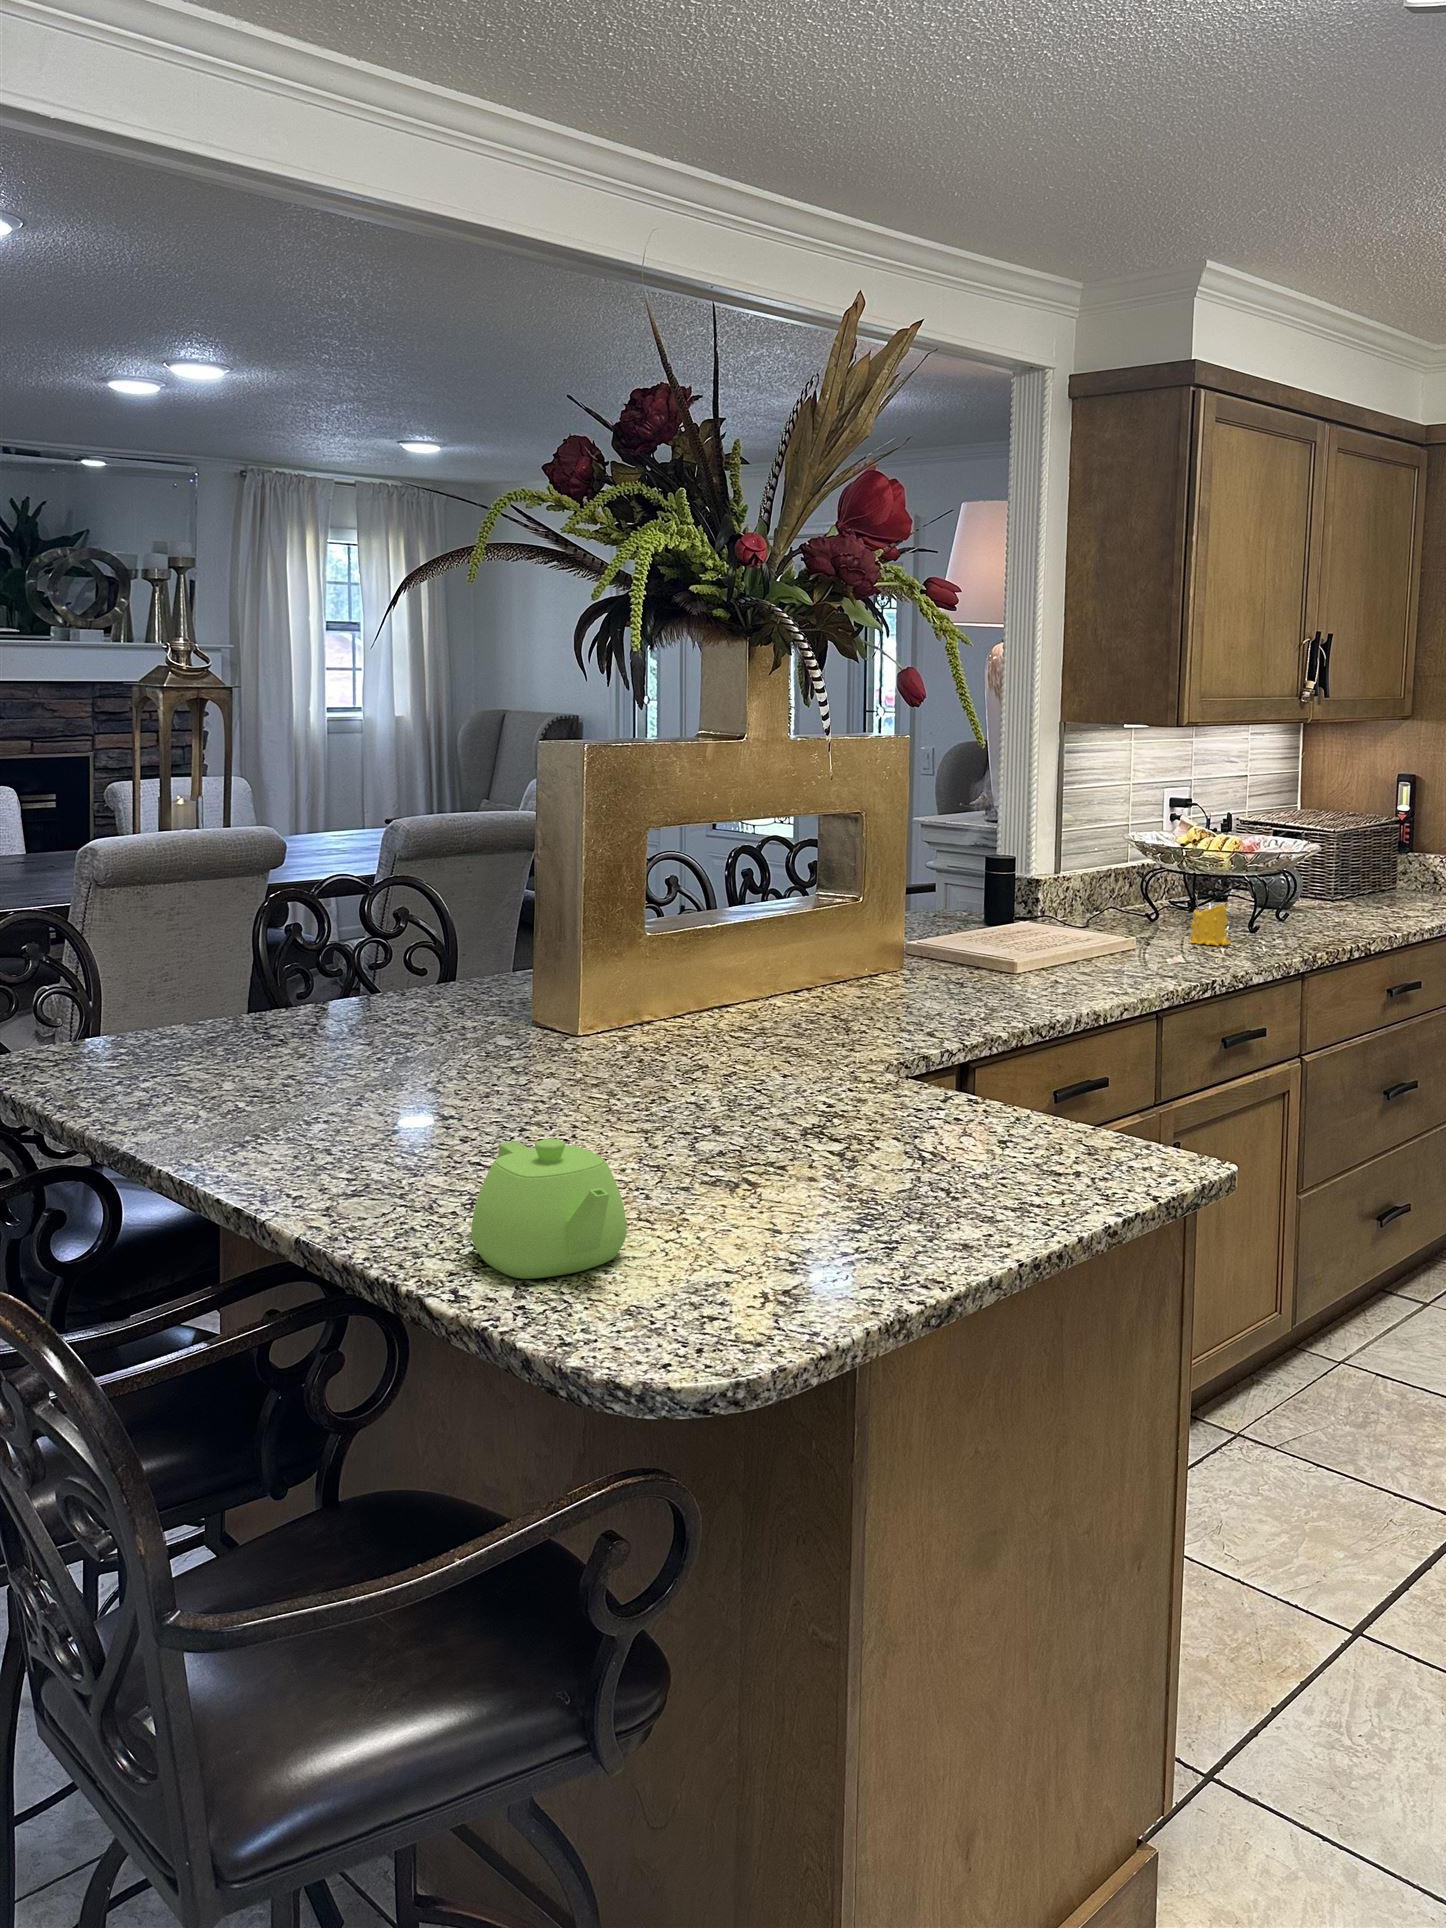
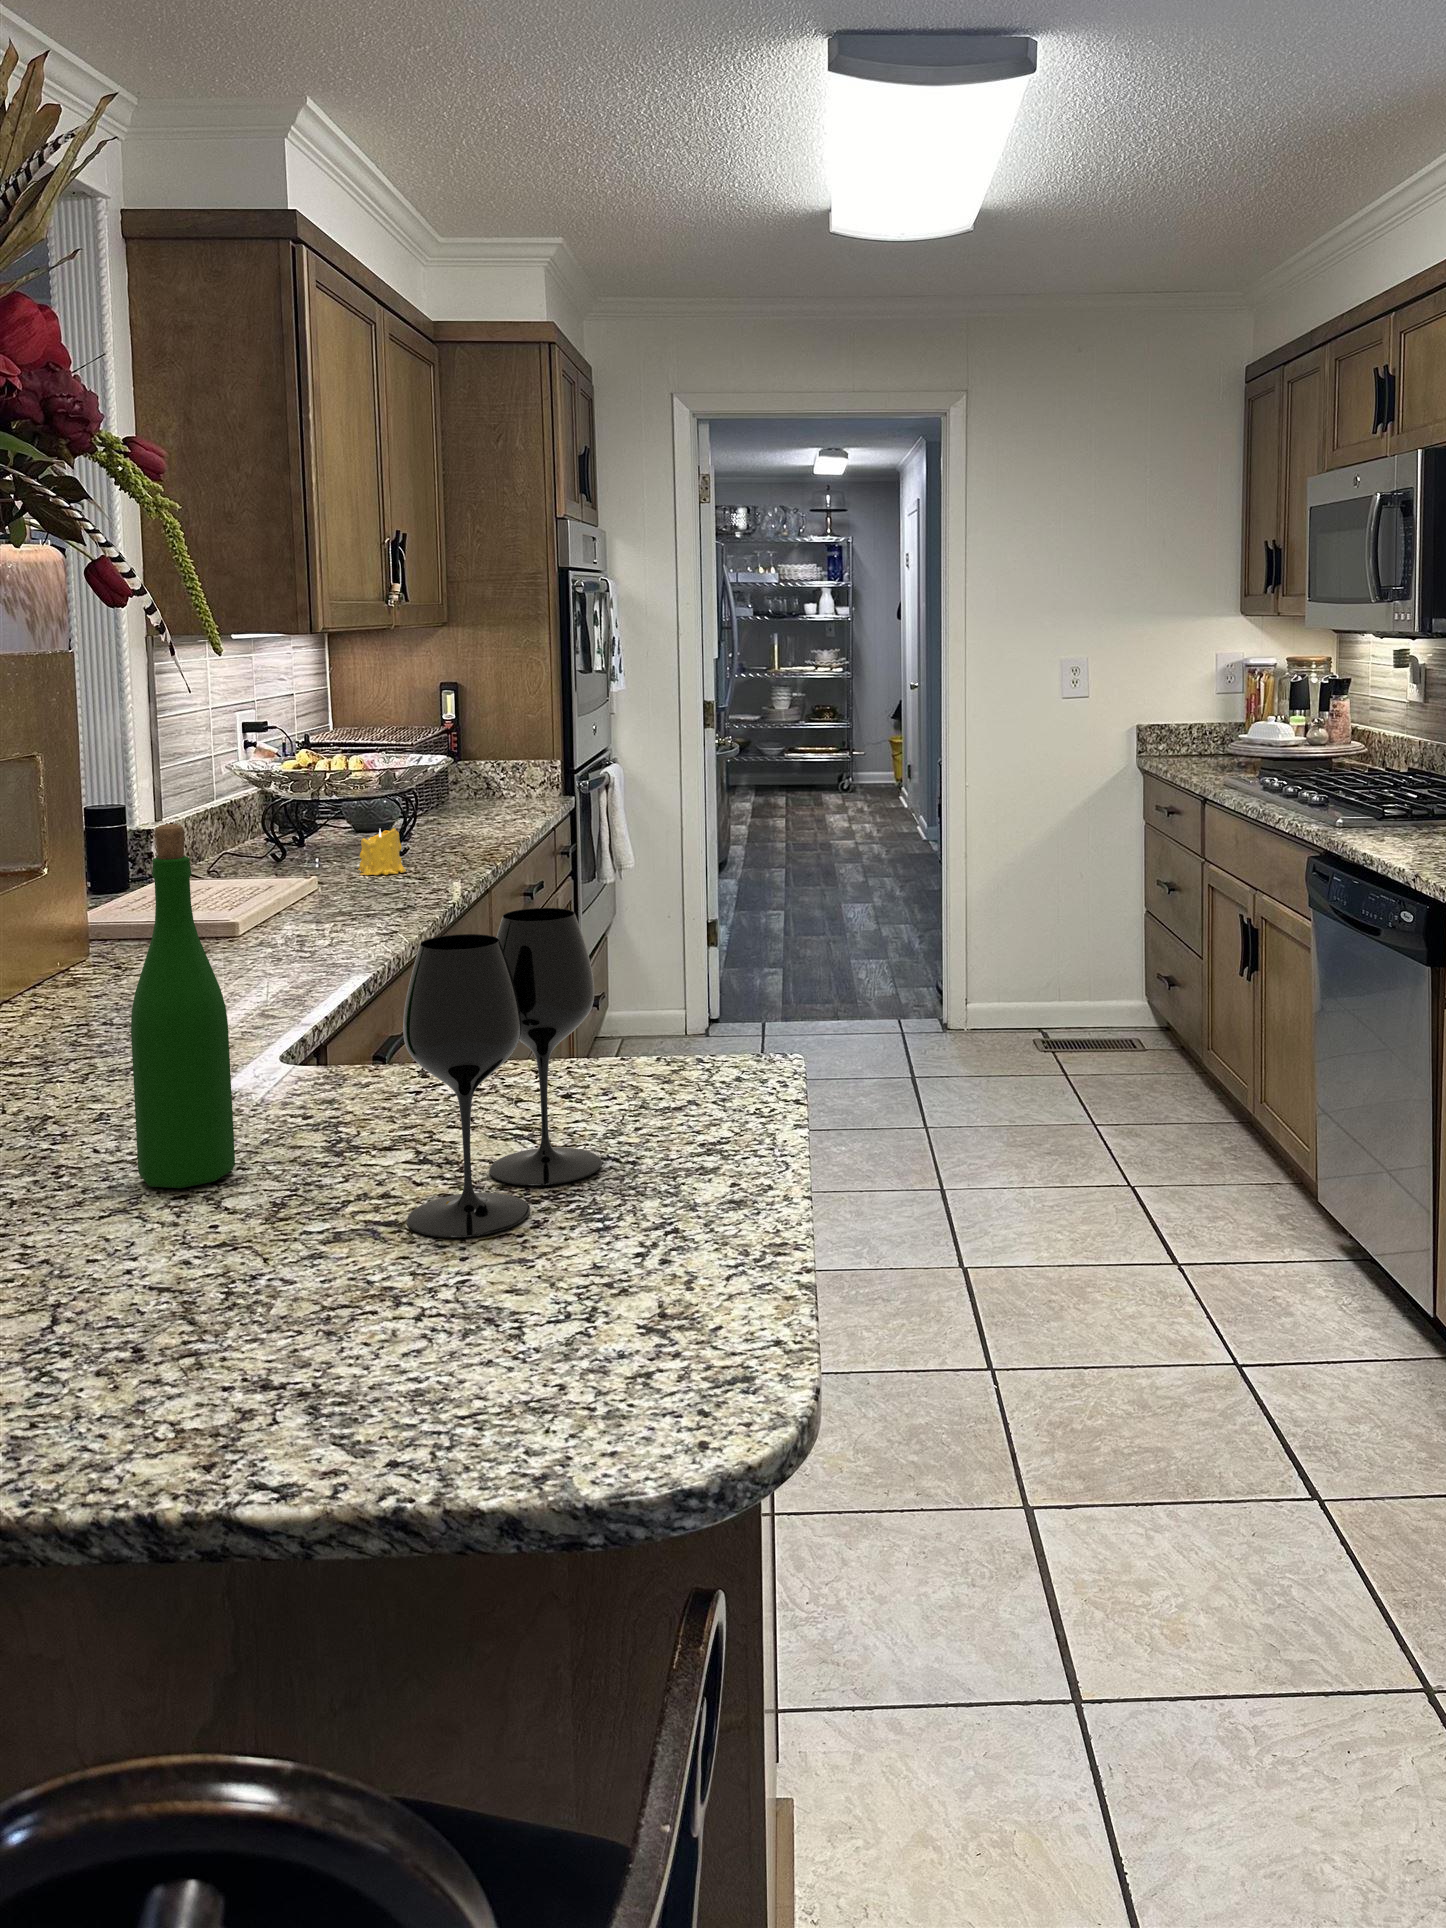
wine bottle: none [663,863,730,1127] -> present [131,824,235,1188]
wine glass: none [750,962,946,1205] -> present [403,908,602,1238]
teapot: present [471,1139,627,1279] -> none [184,1222,472,1431]

